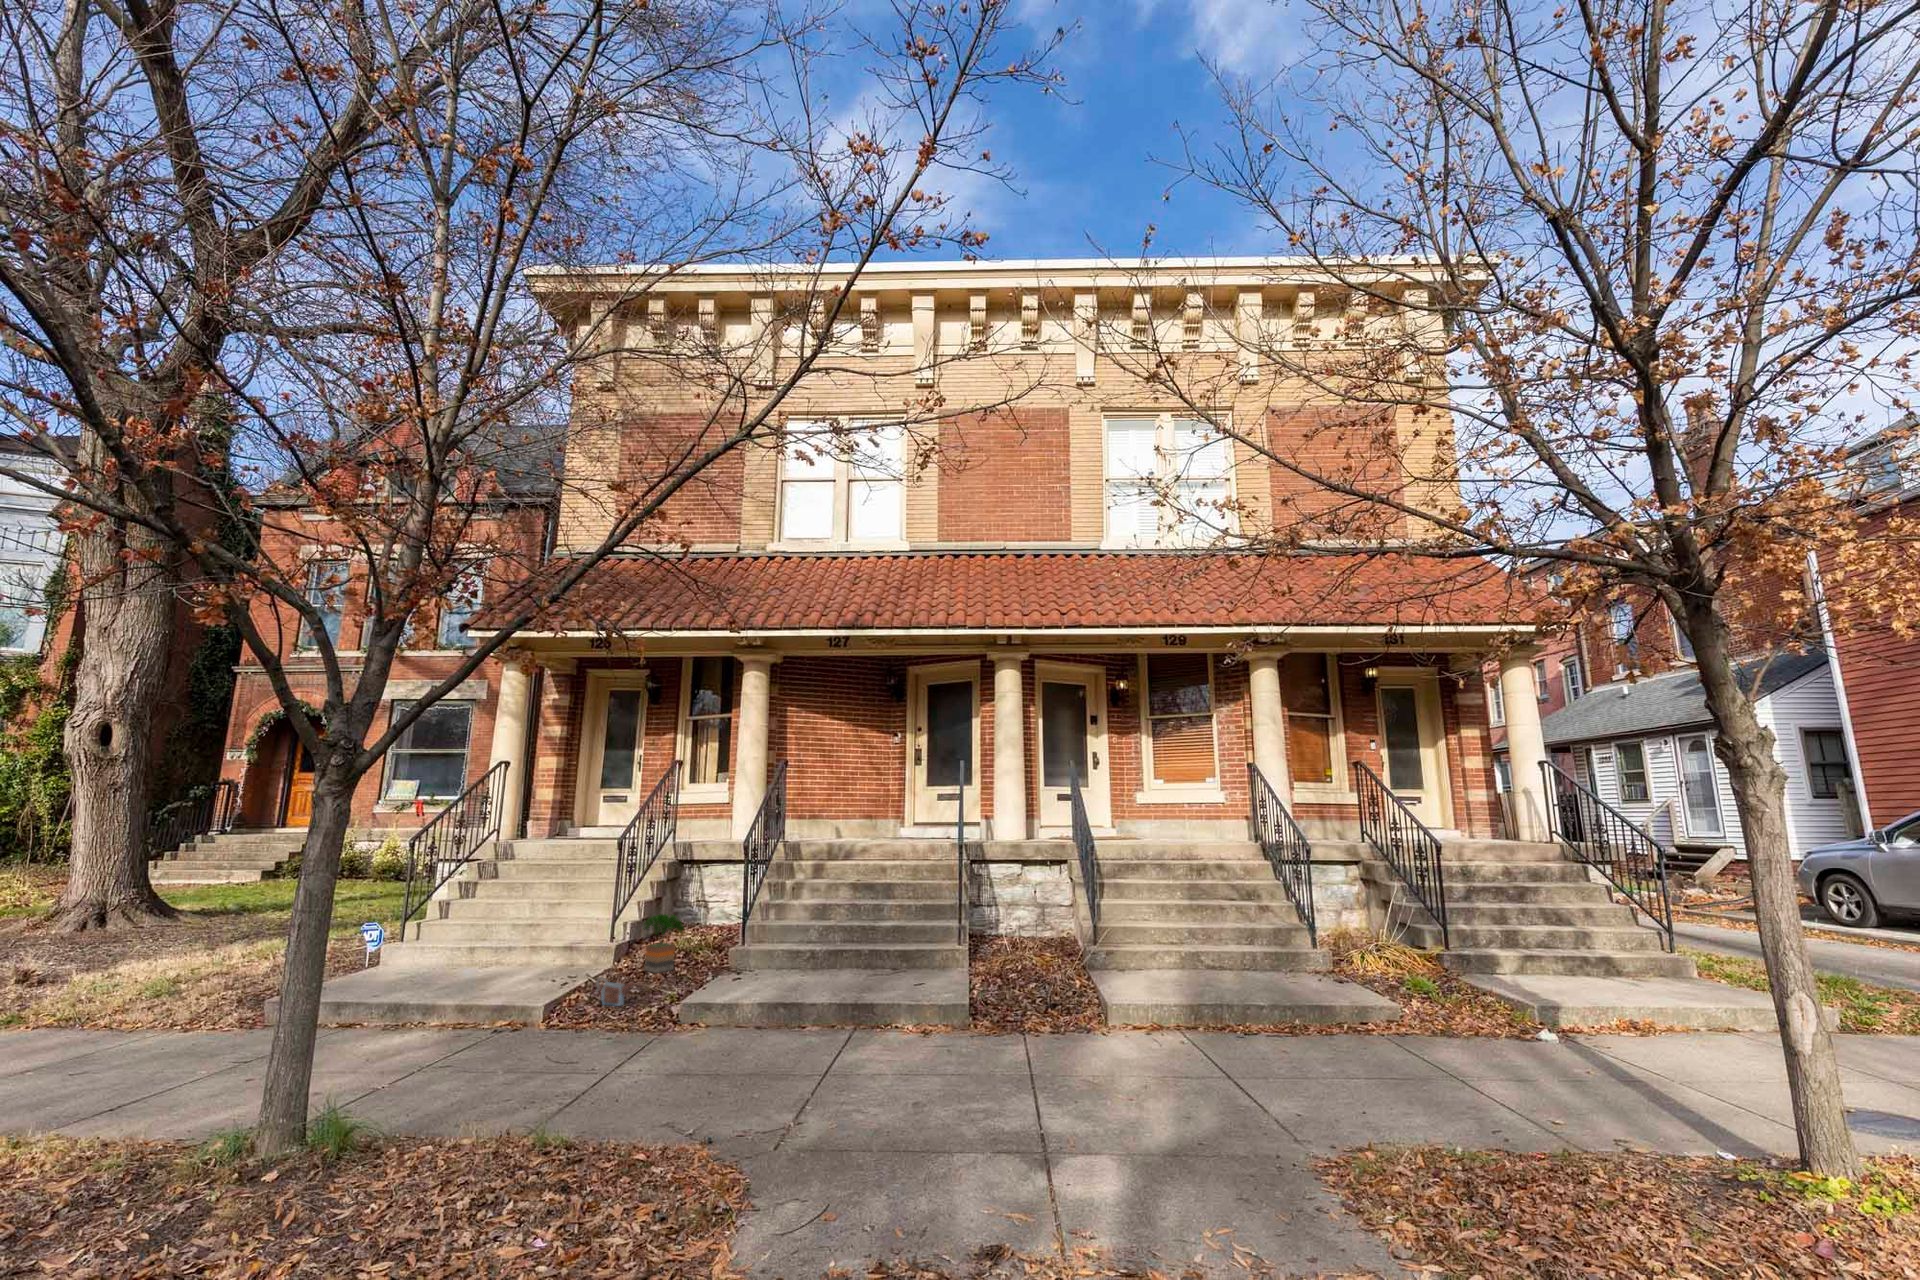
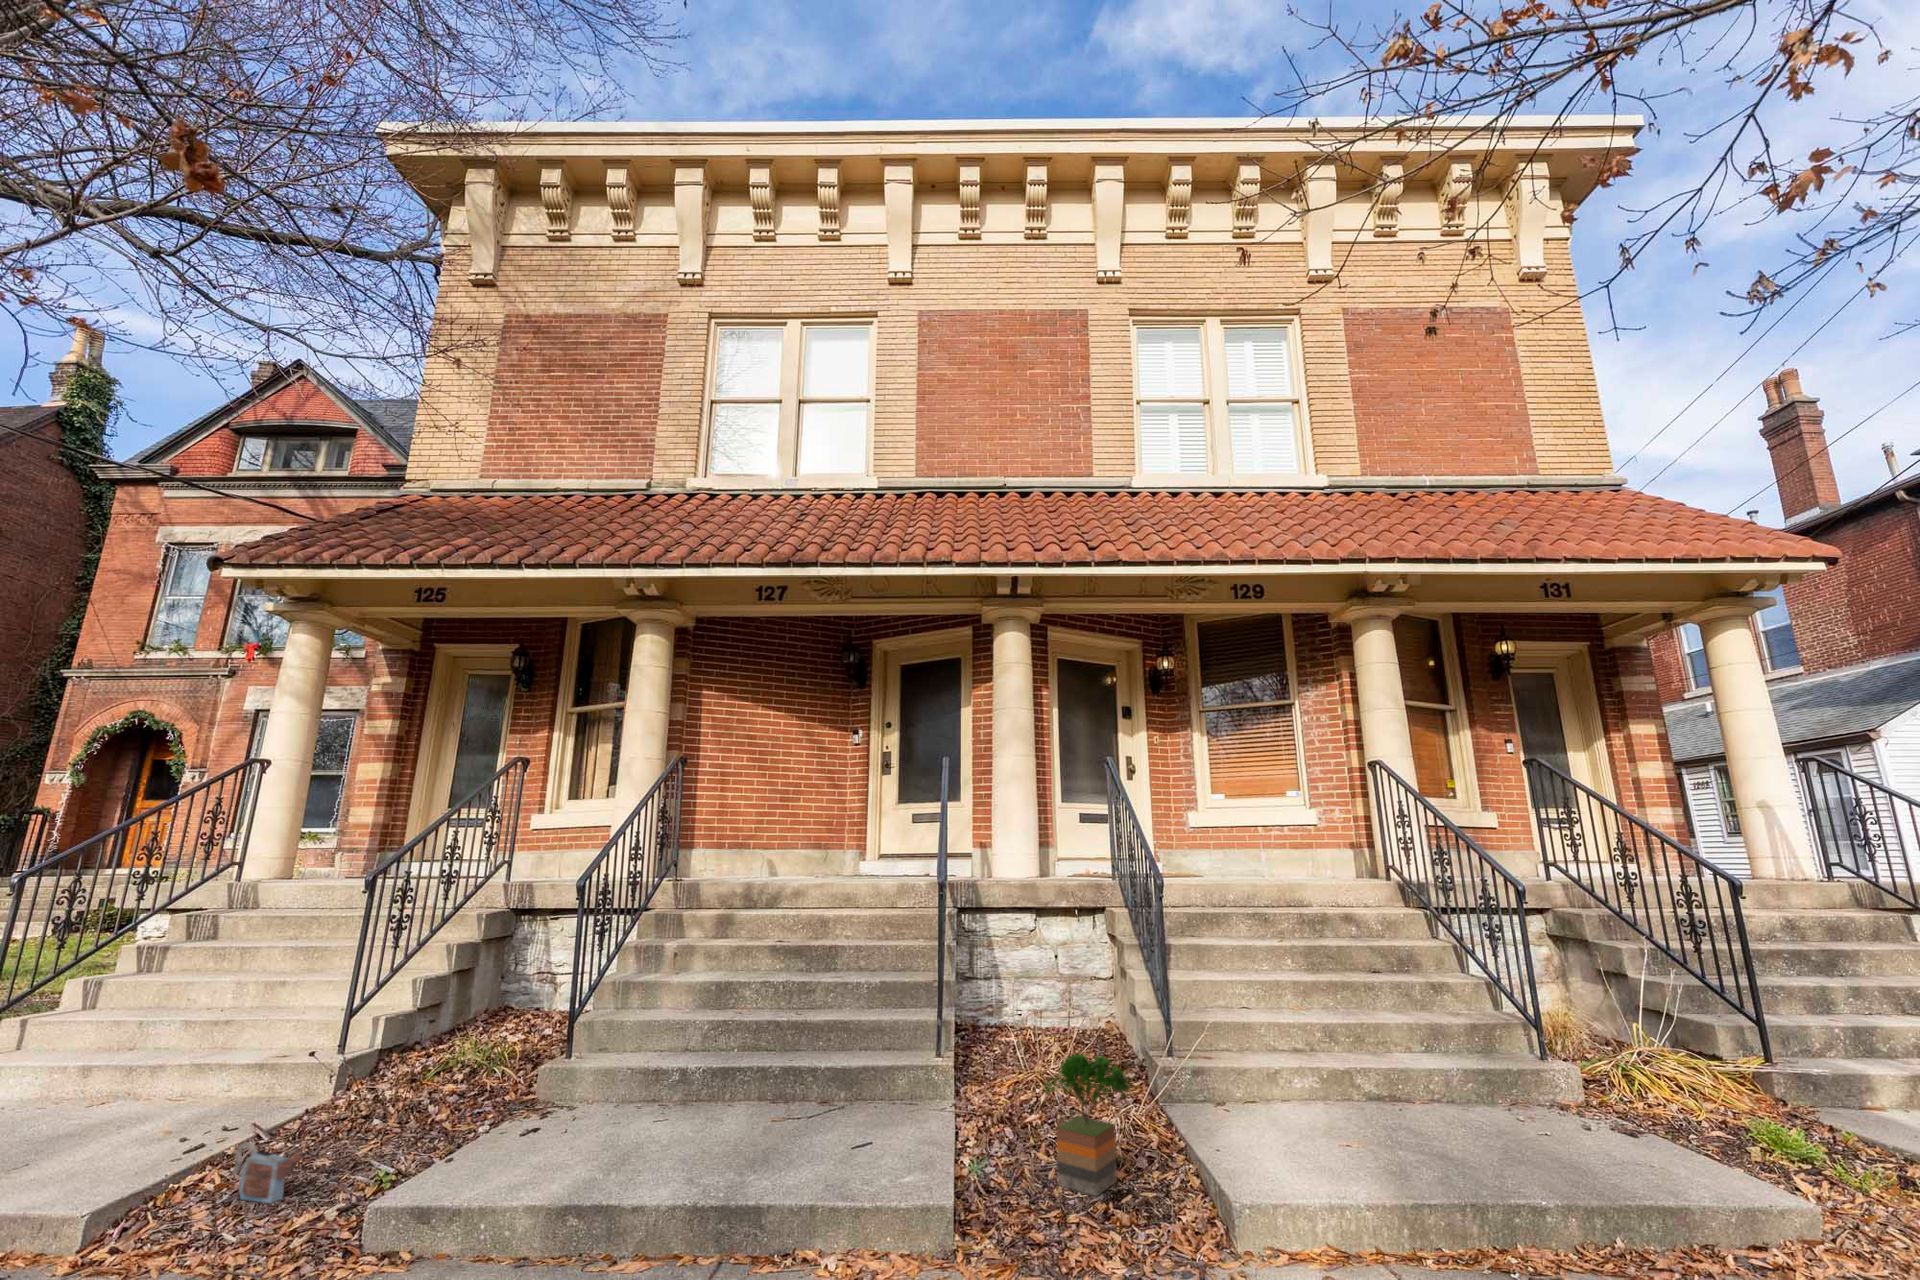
potted tree: present [643,914,684,973] -> present [1045,1053,1132,1196]

